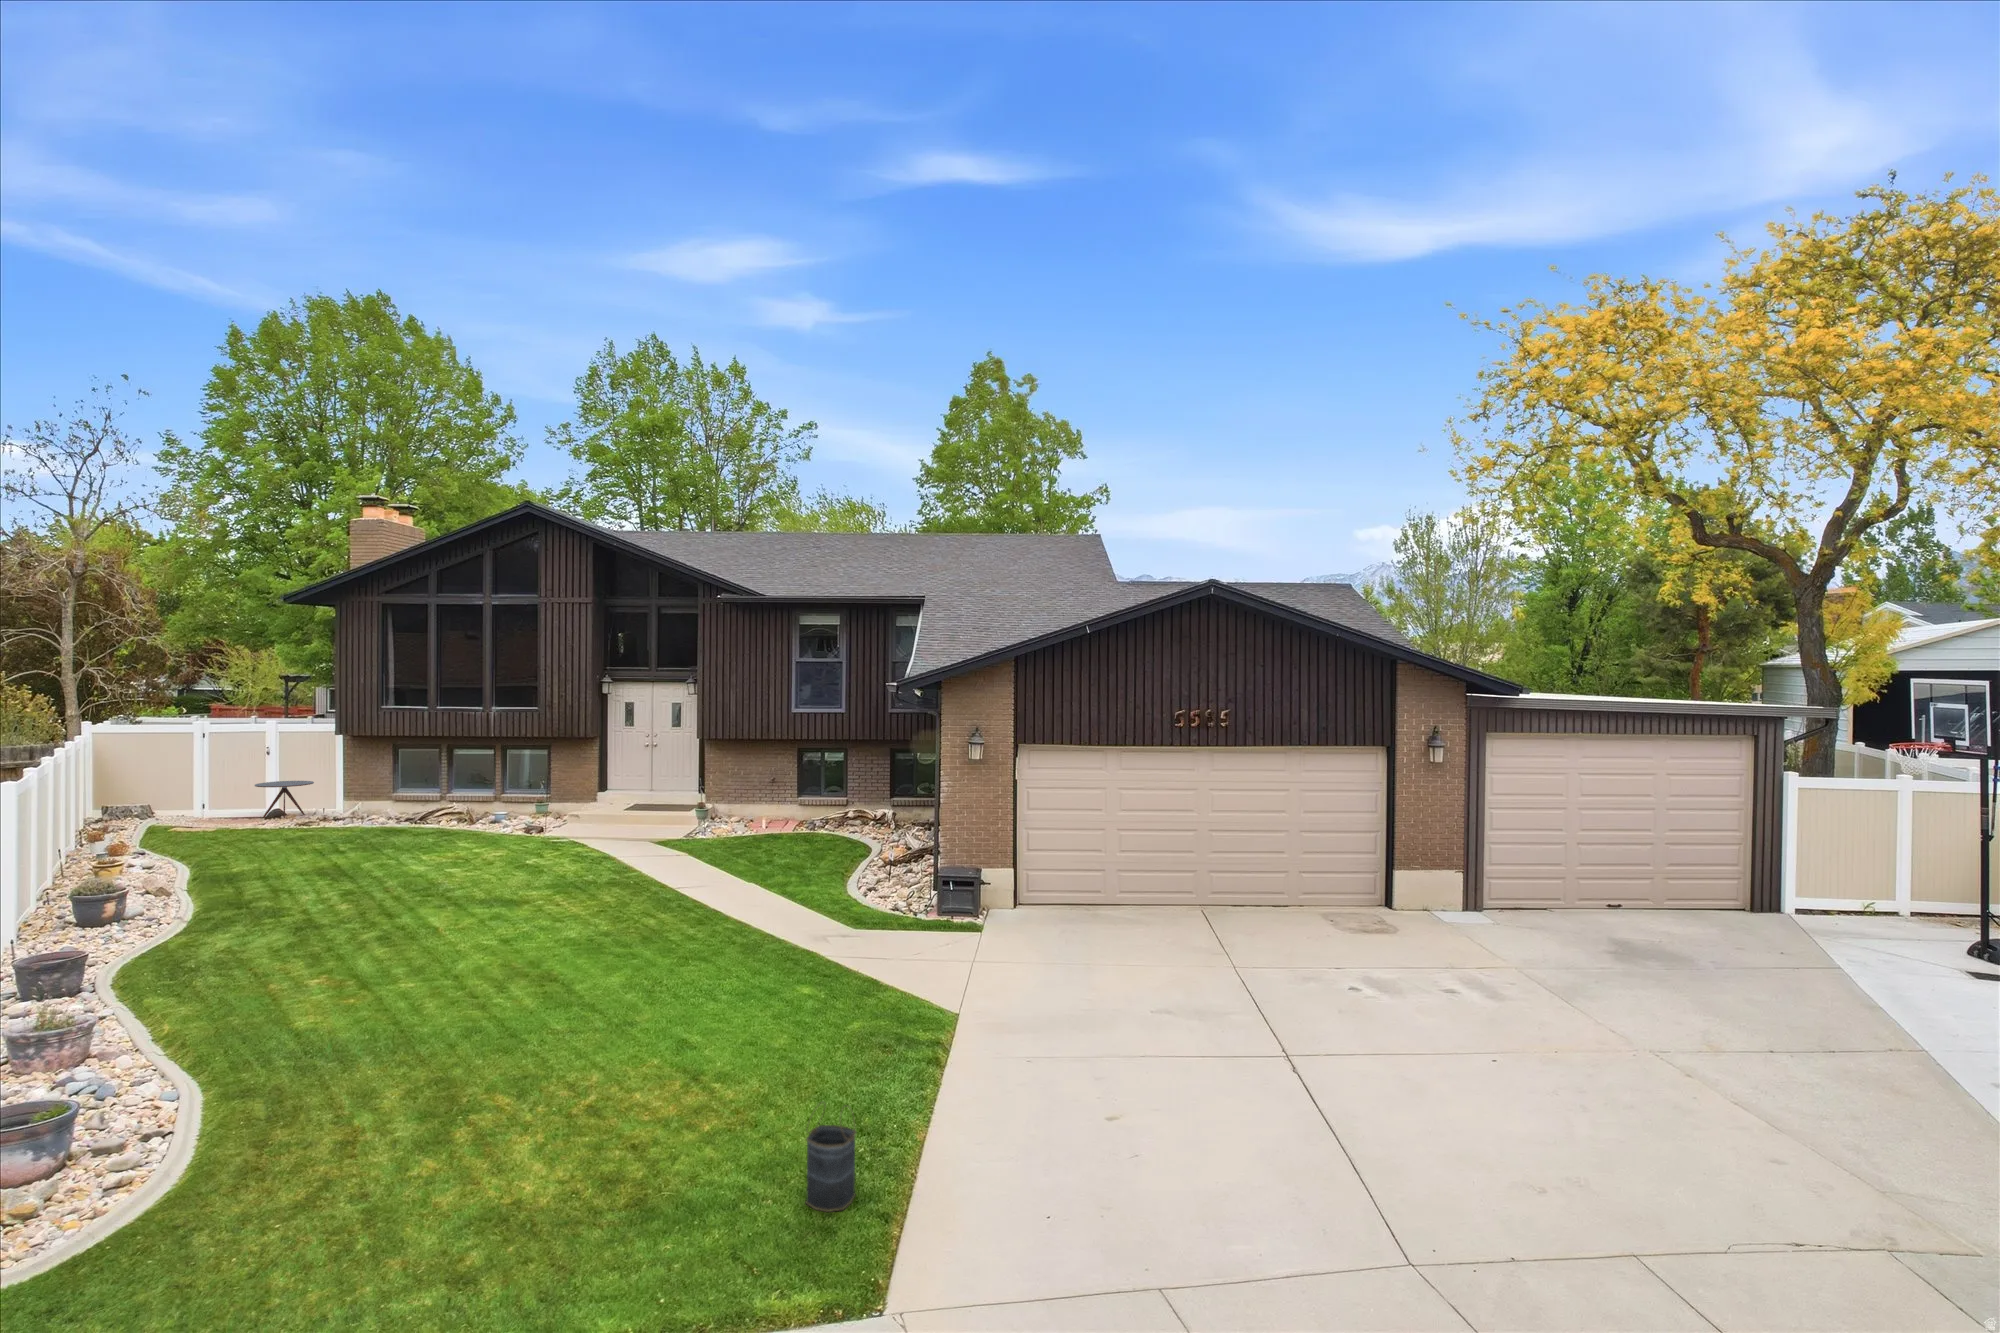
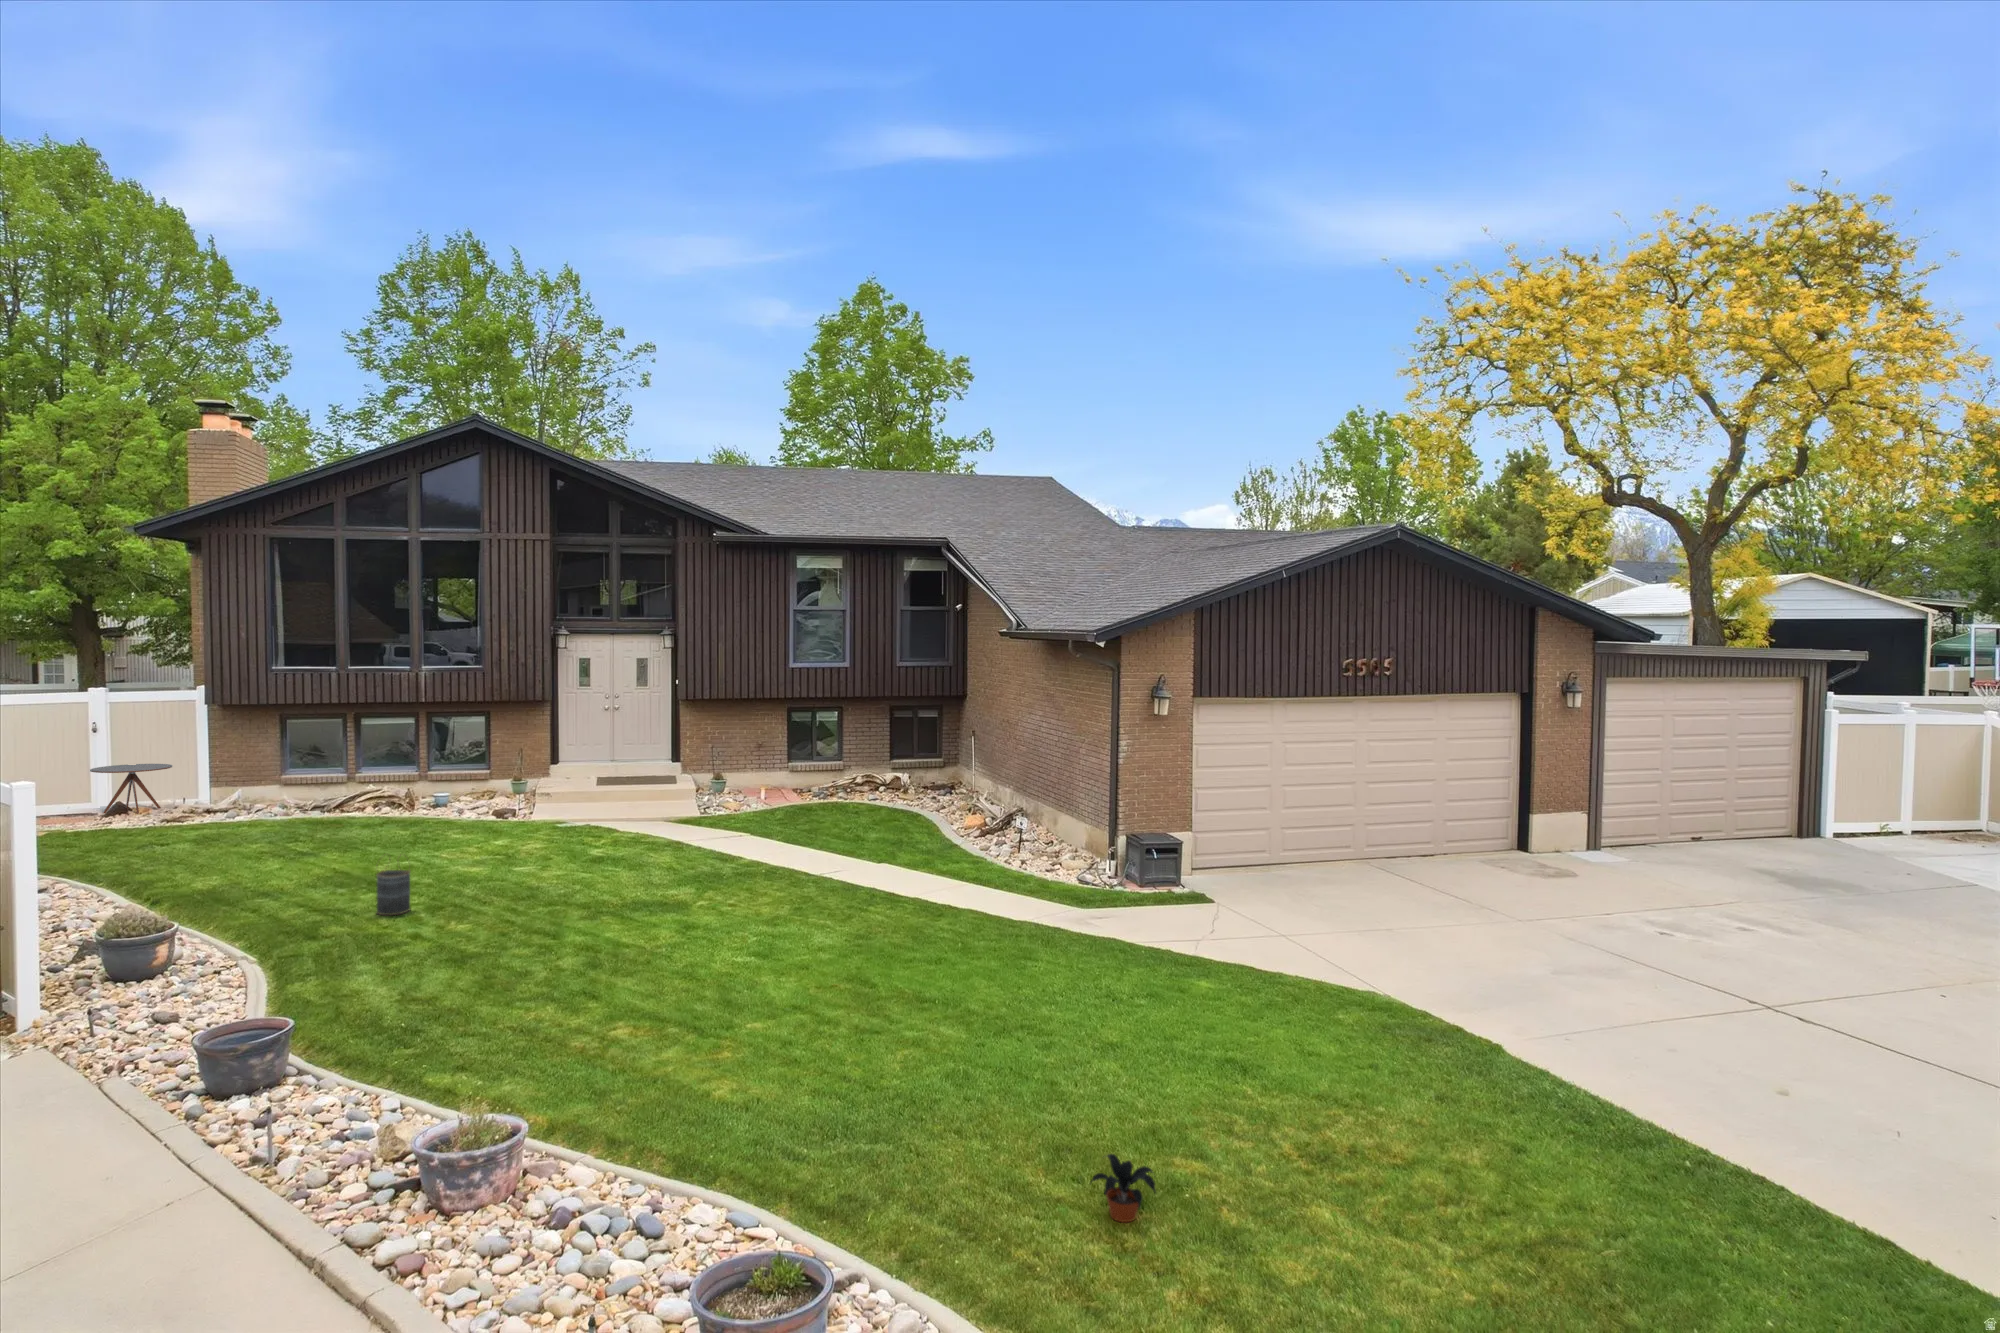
basket: present [806,1106,856,1212] -> present [376,854,410,915]
potted plant: none [370,1136,435,1192] -> present [1091,1154,1156,1223]

